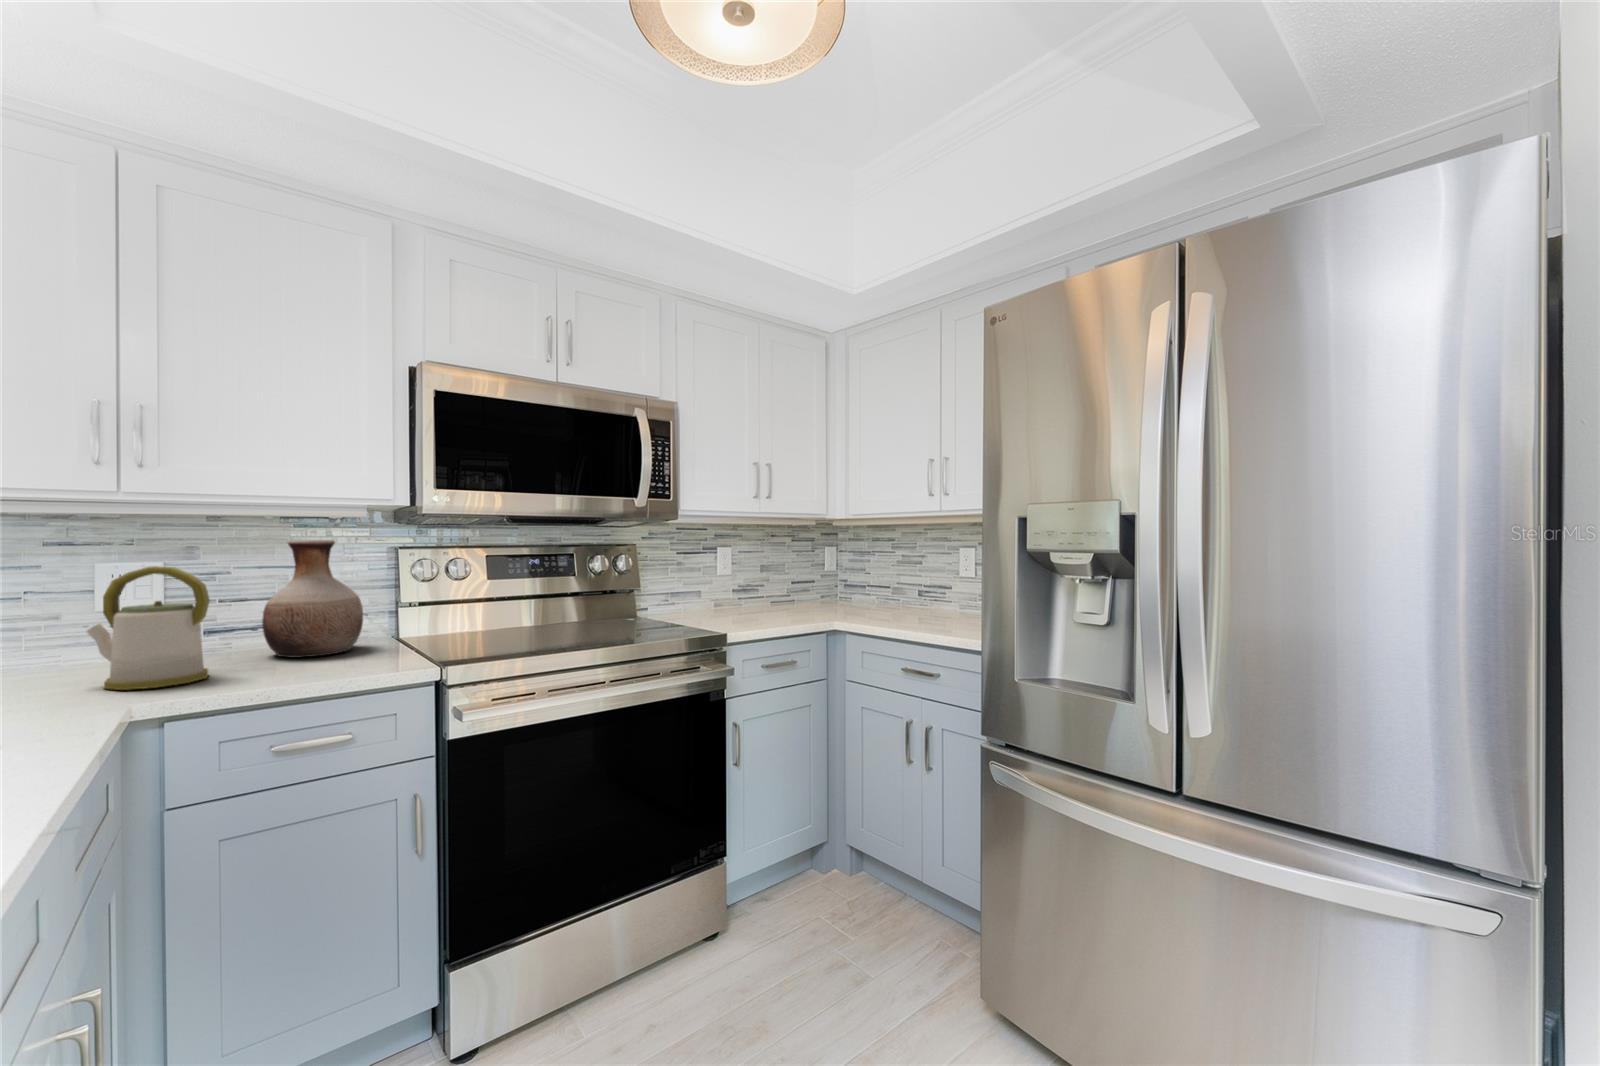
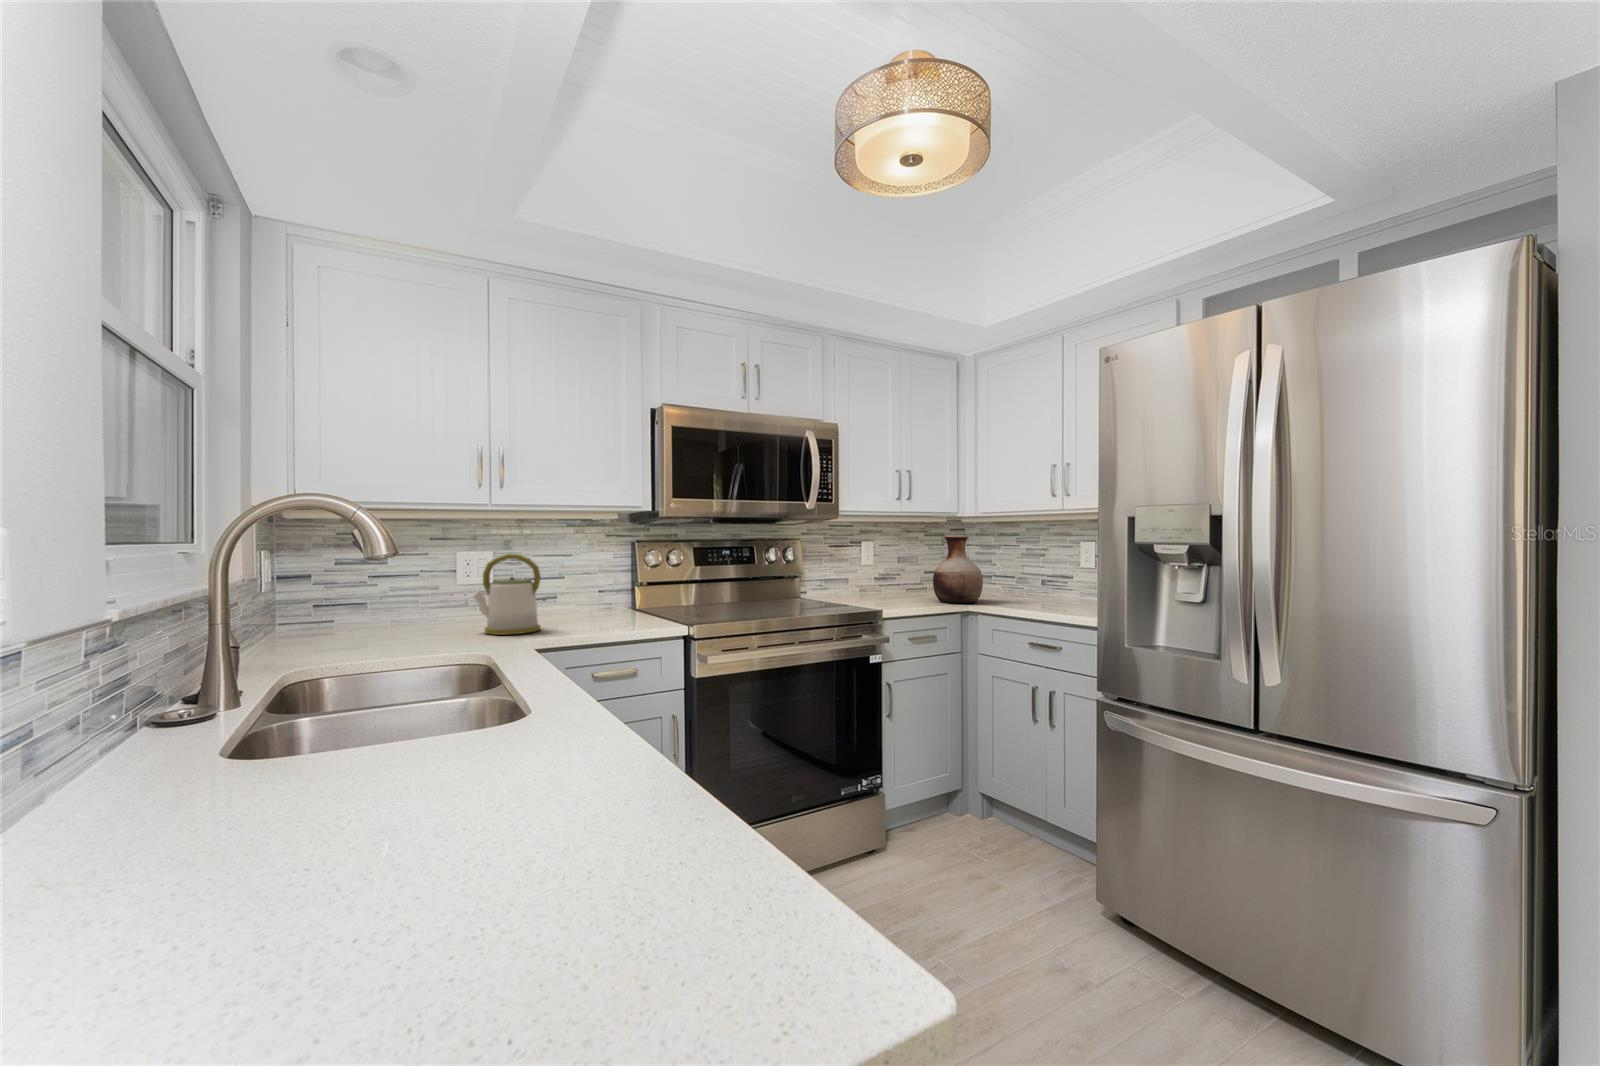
vase: present [262,540,363,657] -> present [933,535,983,603]

